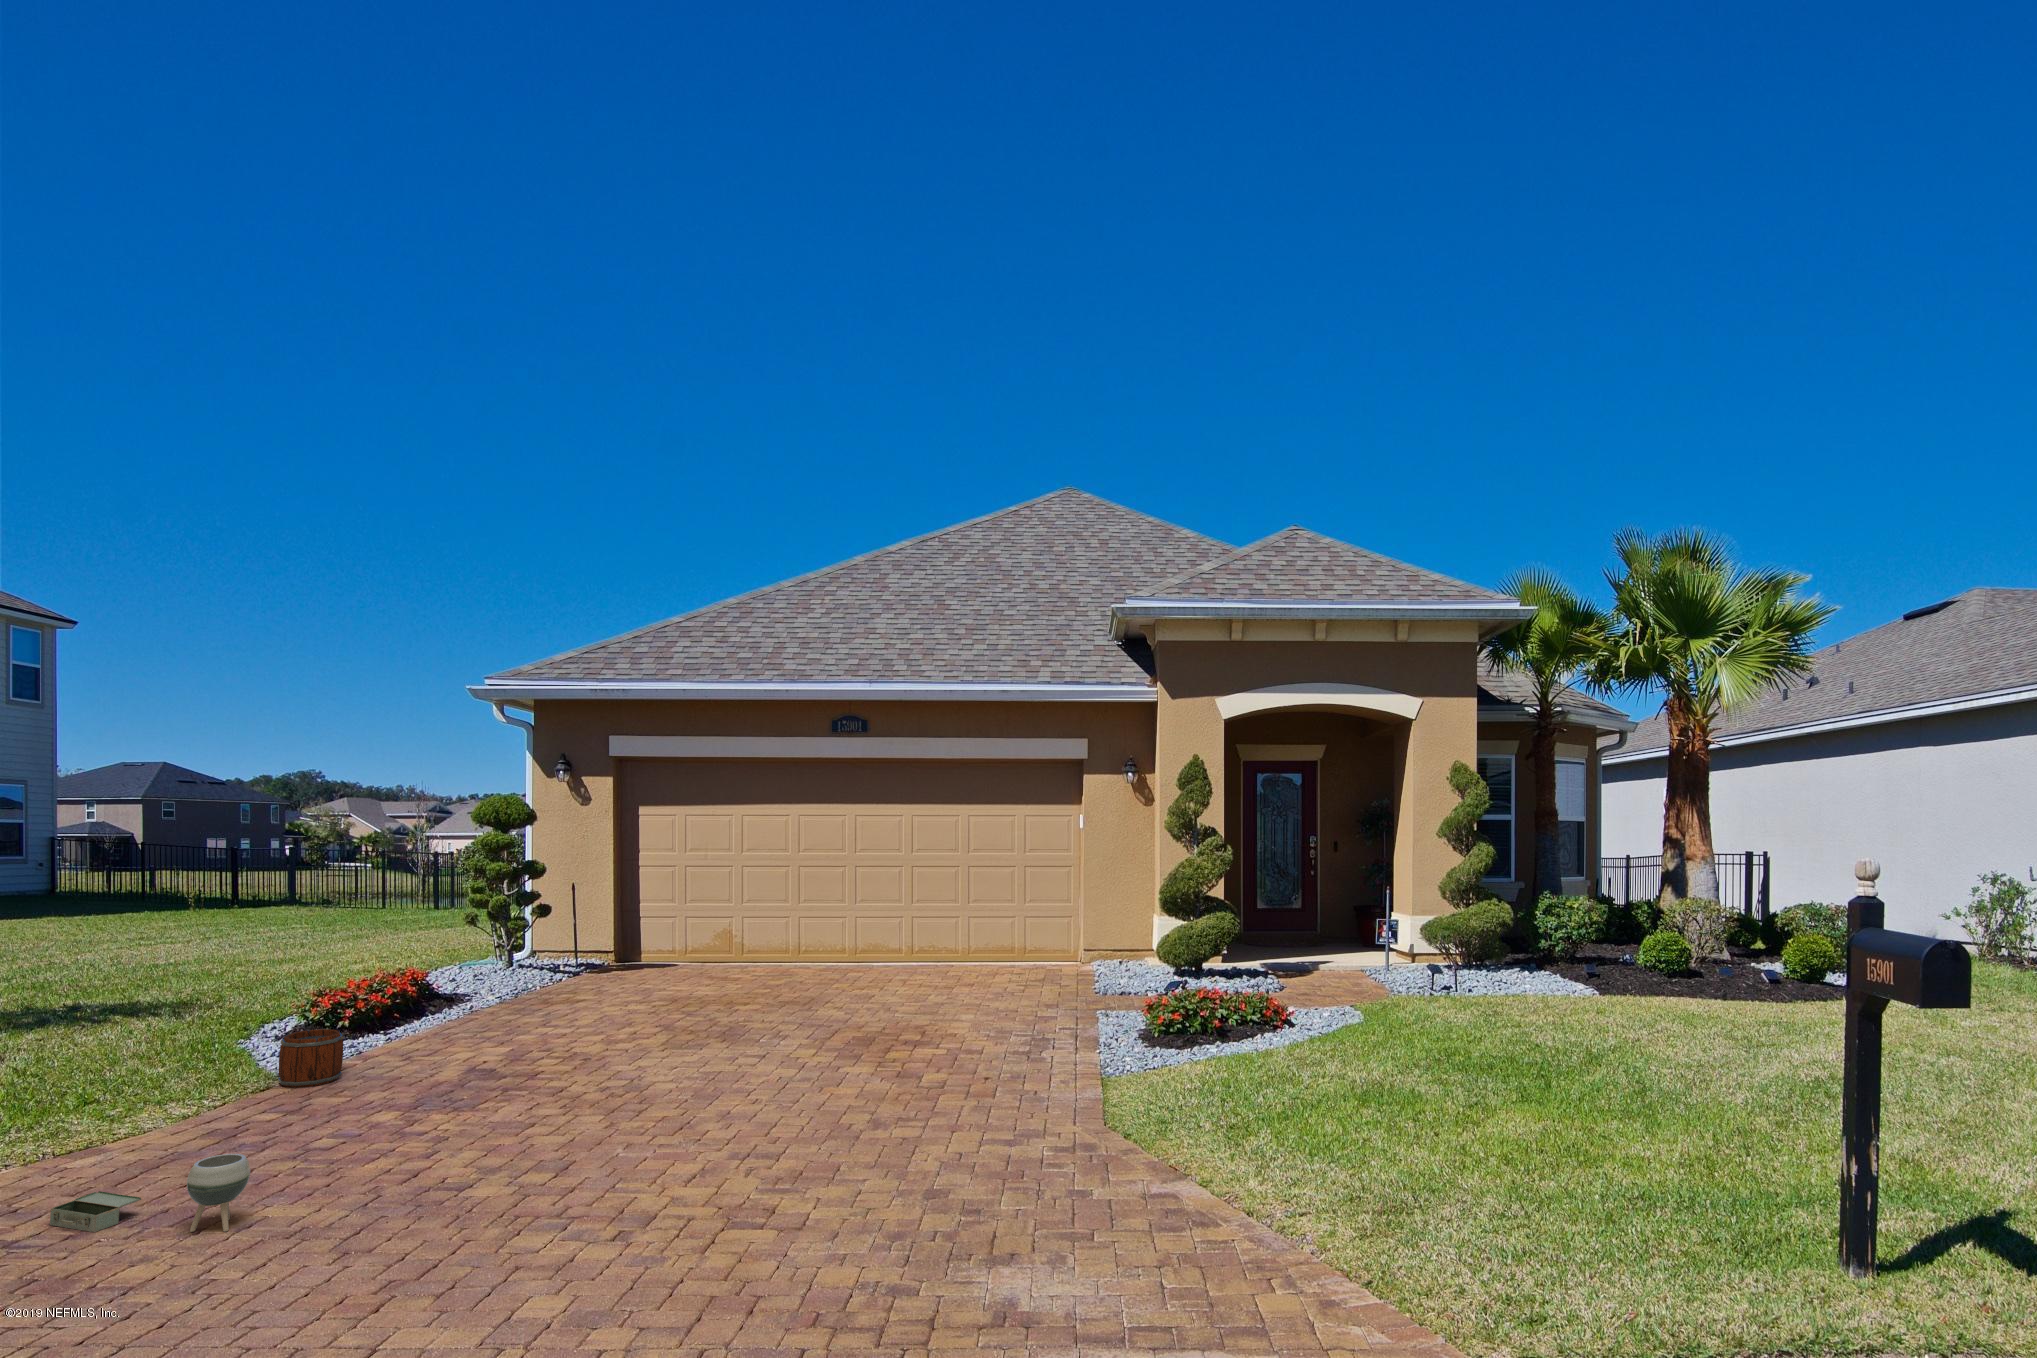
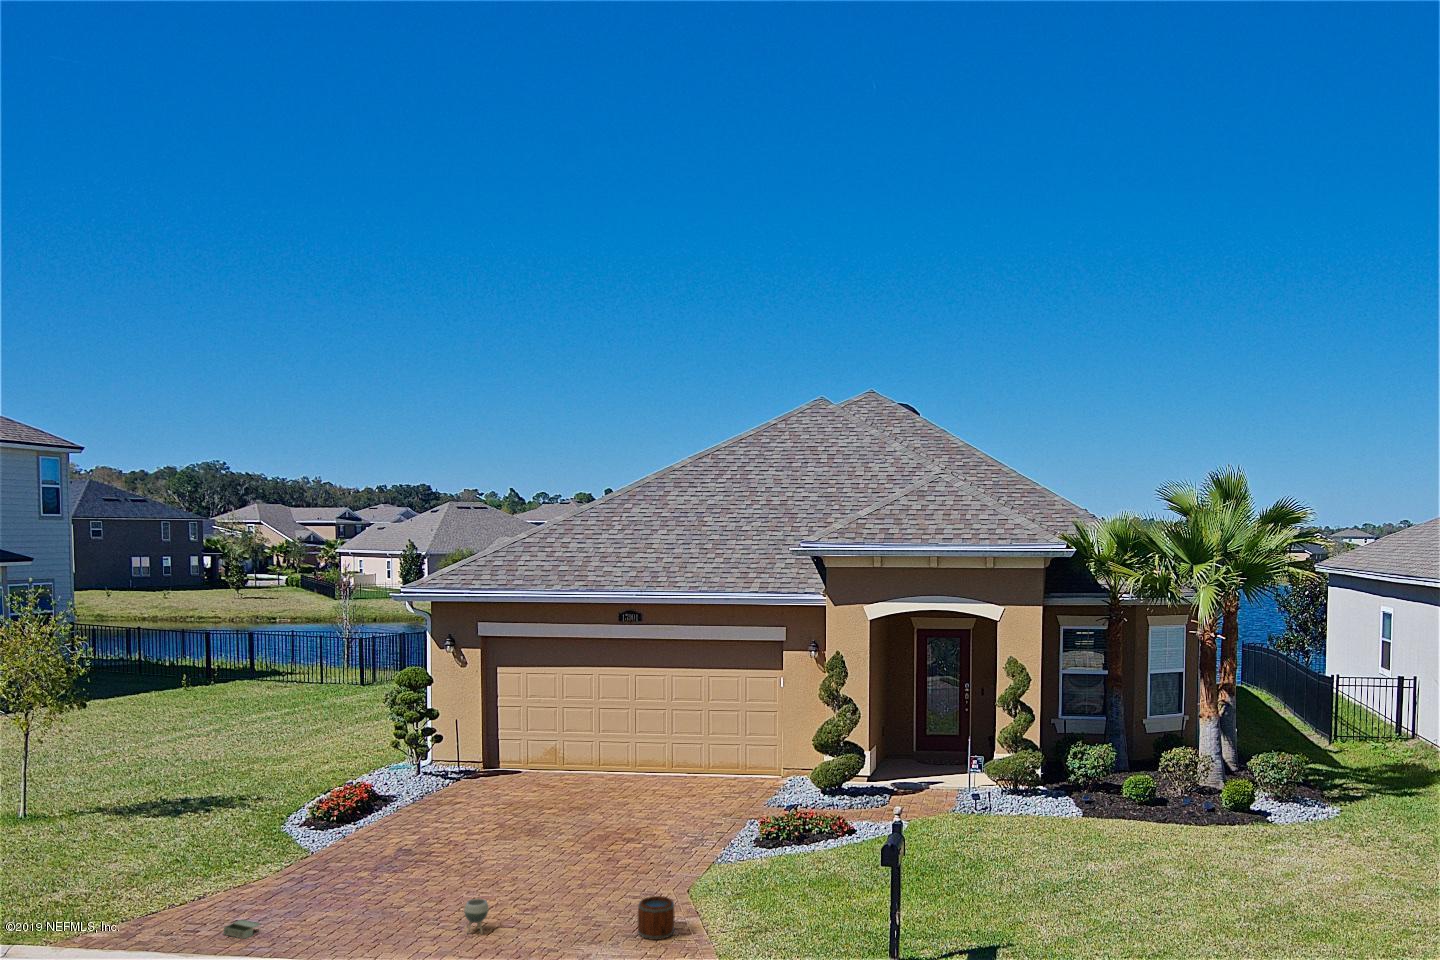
bucket: present [278,1029,344,1088] -> present [638,896,675,940]
planter: present [187,1154,250,1232] -> present [464,899,489,934]

